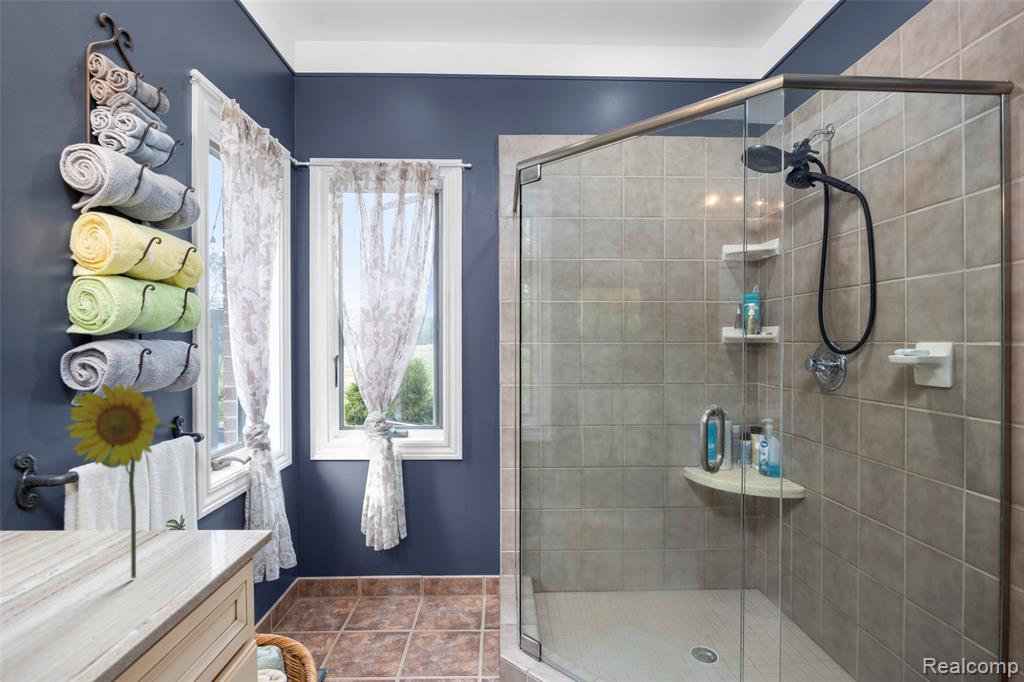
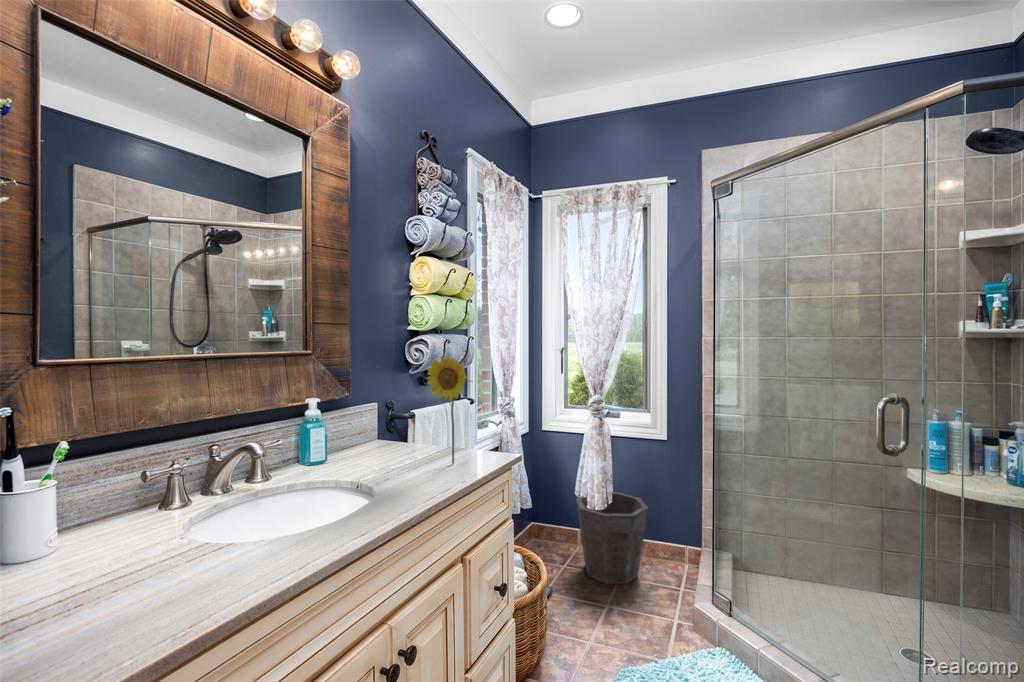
waste bin: none [356,525,444,644] -> present [576,492,648,584]

